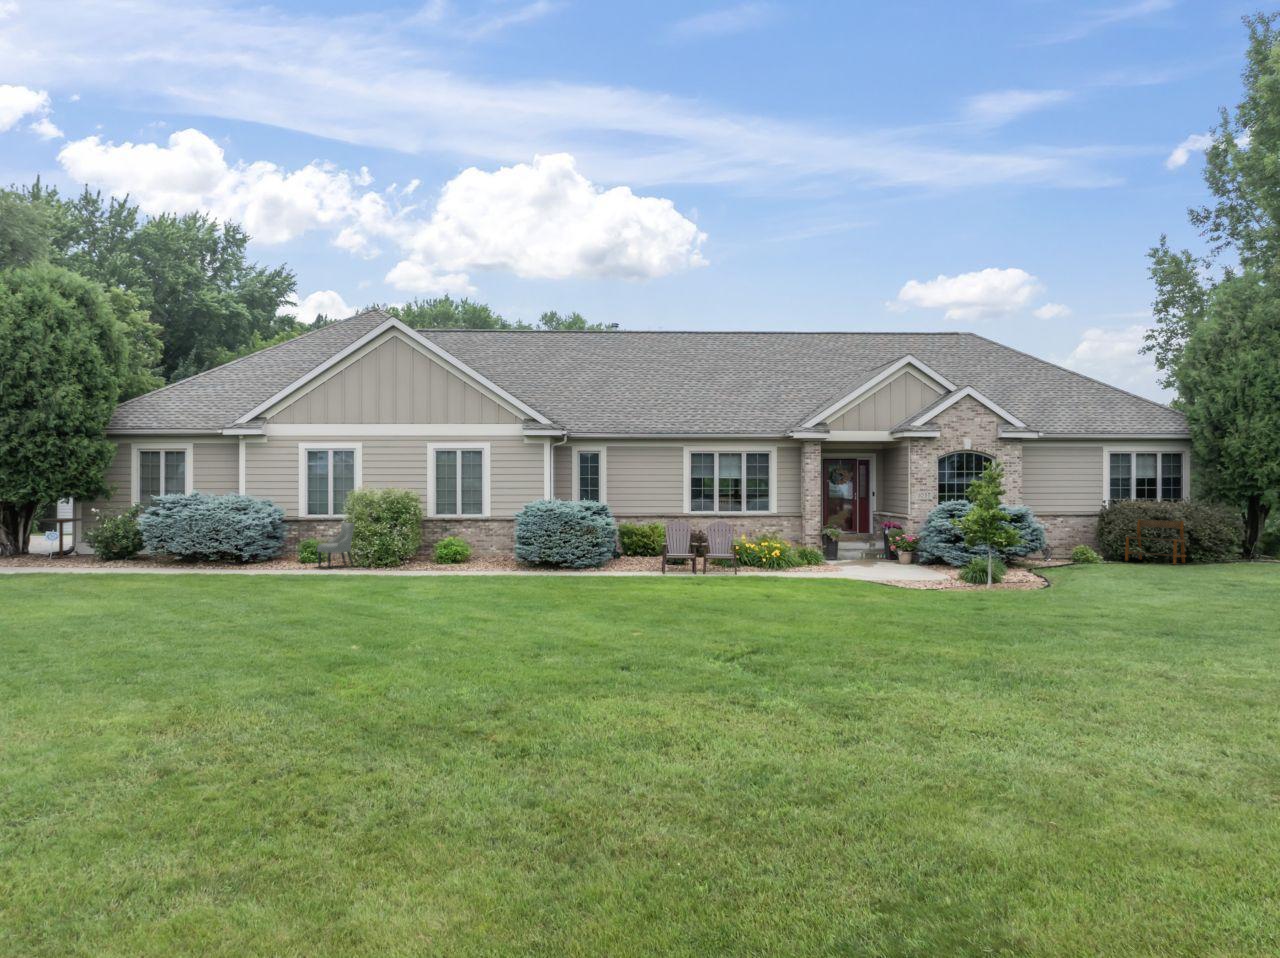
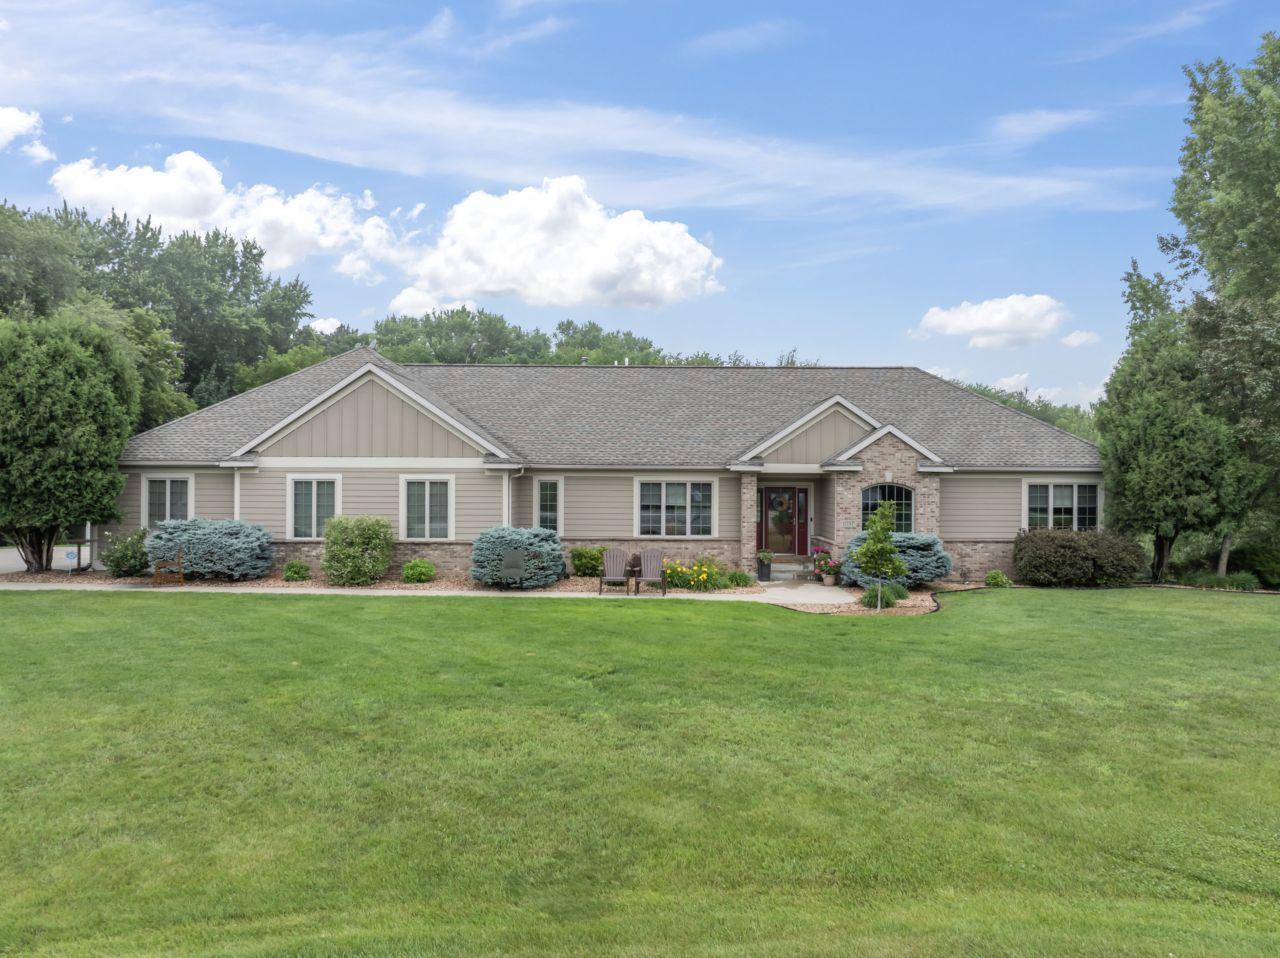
bench: present [1125,519,1186,564] -> present [153,545,183,588]
chair: present [317,522,354,568] -> present [499,549,525,591]

